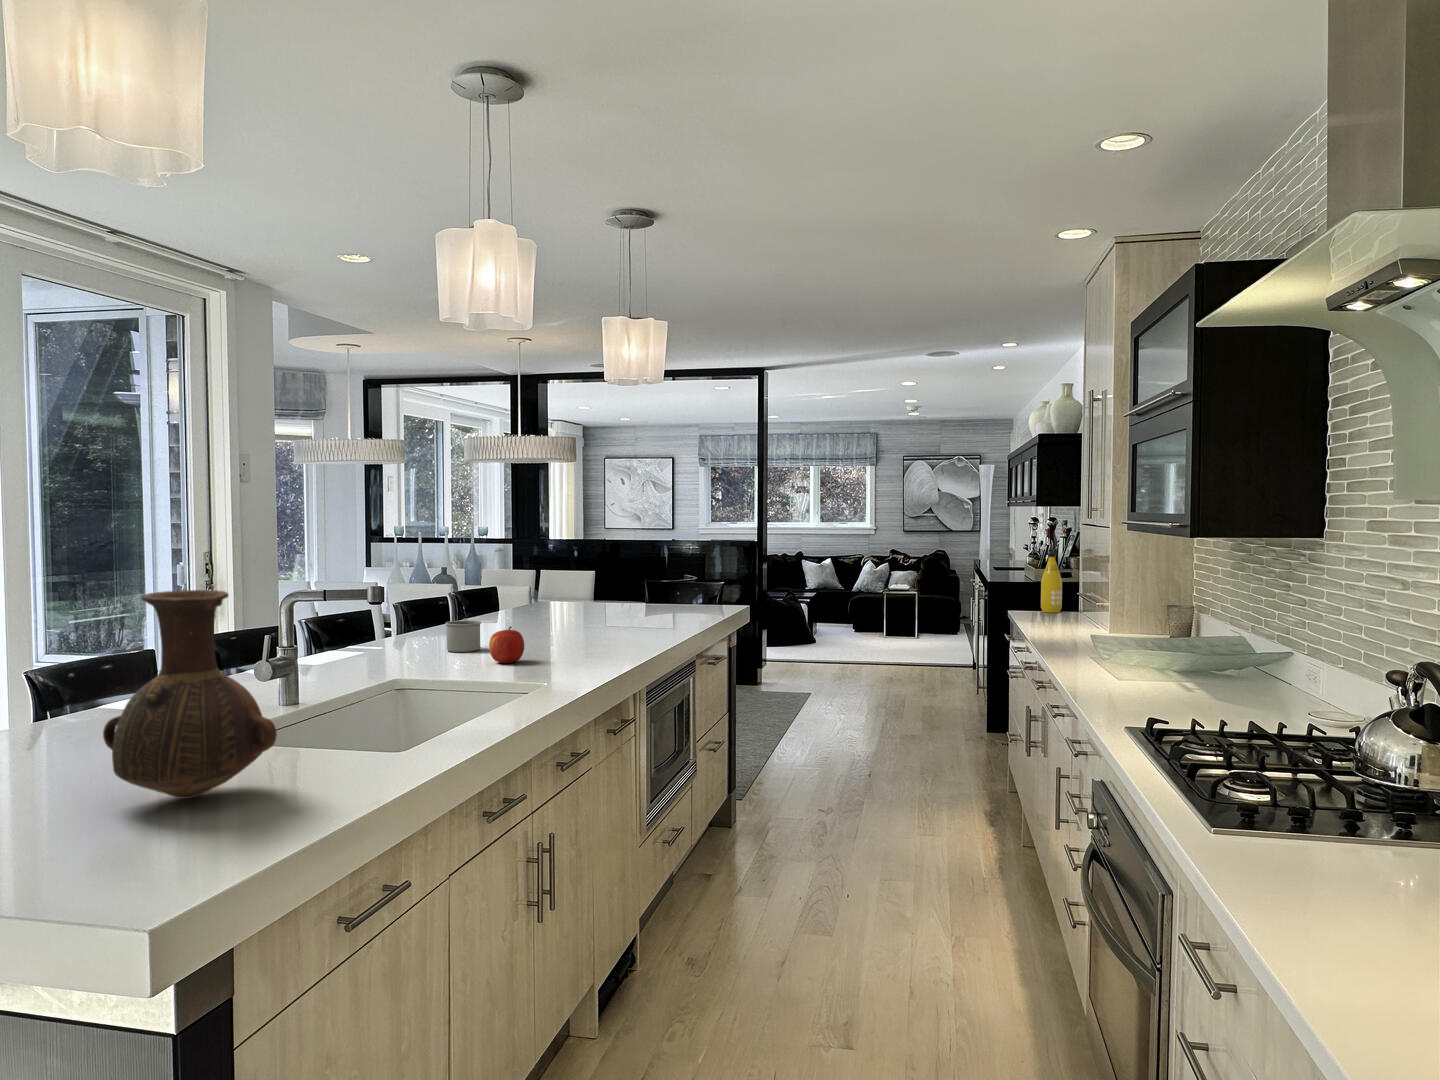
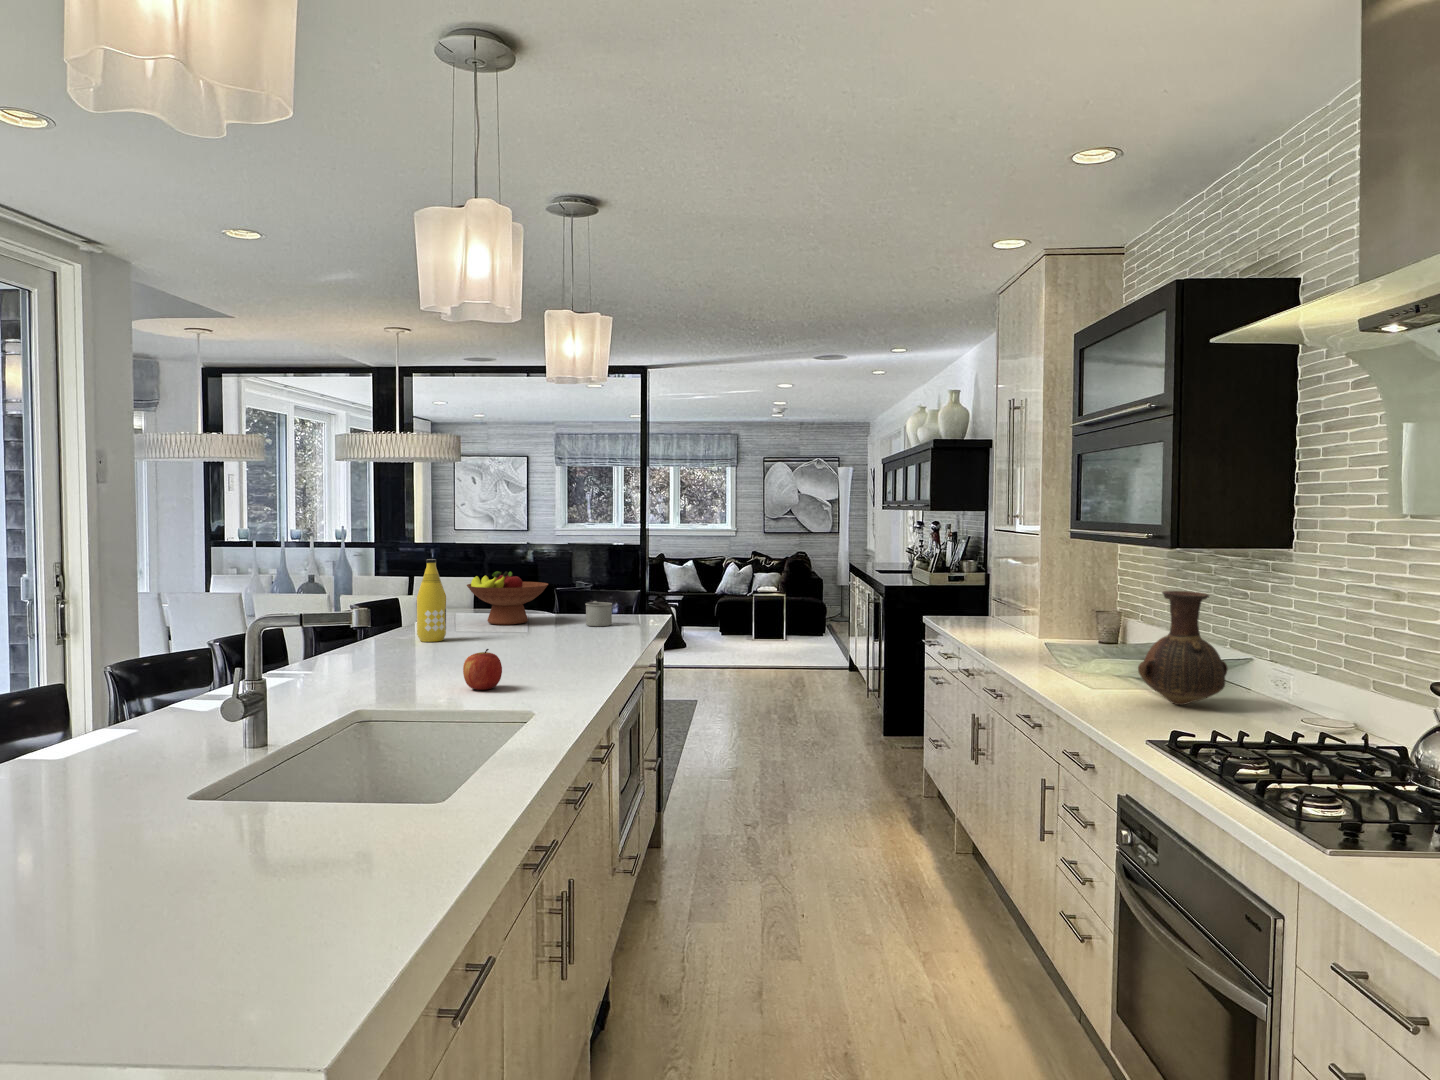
bottle: present [1041,554,1062,613] -> present [417,559,446,642]
fruit bowl: none [545,562,621,611] -> present [467,571,548,624]
vase: present [103,590,277,799] -> present [1138,591,1227,705]
mug: present [445,619,481,652] -> present [585,601,612,626]

